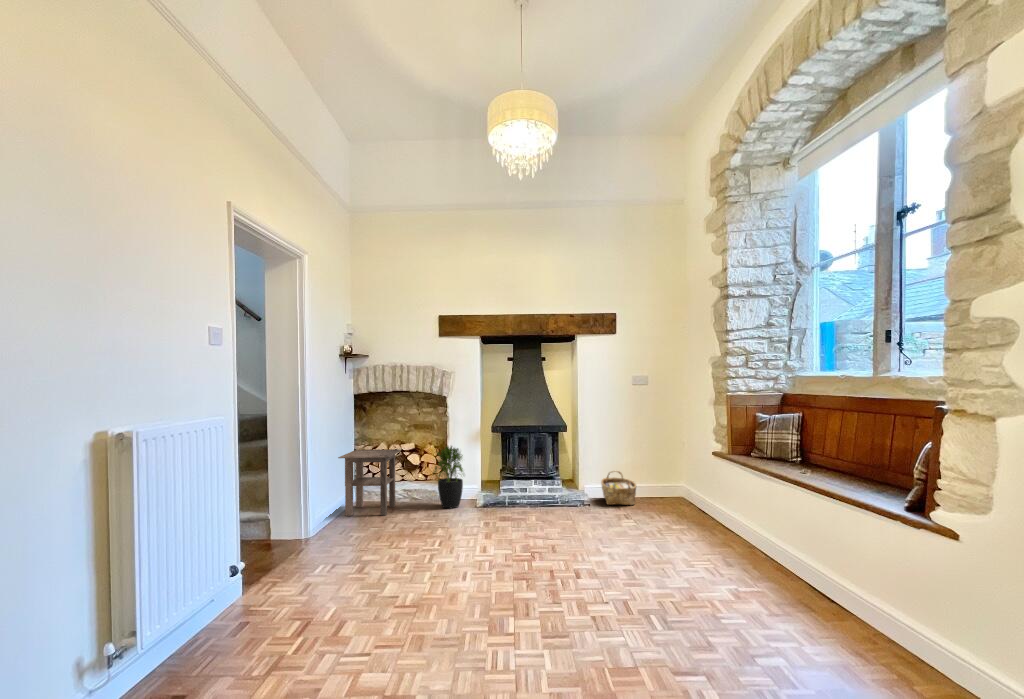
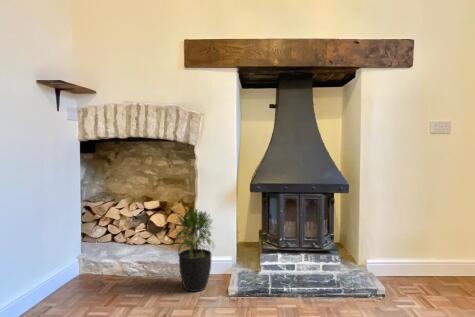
side table: present [338,449,401,516] -> none [35,210,135,305]
woven basket: present [601,470,636,505] -> none [392,243,449,296]

